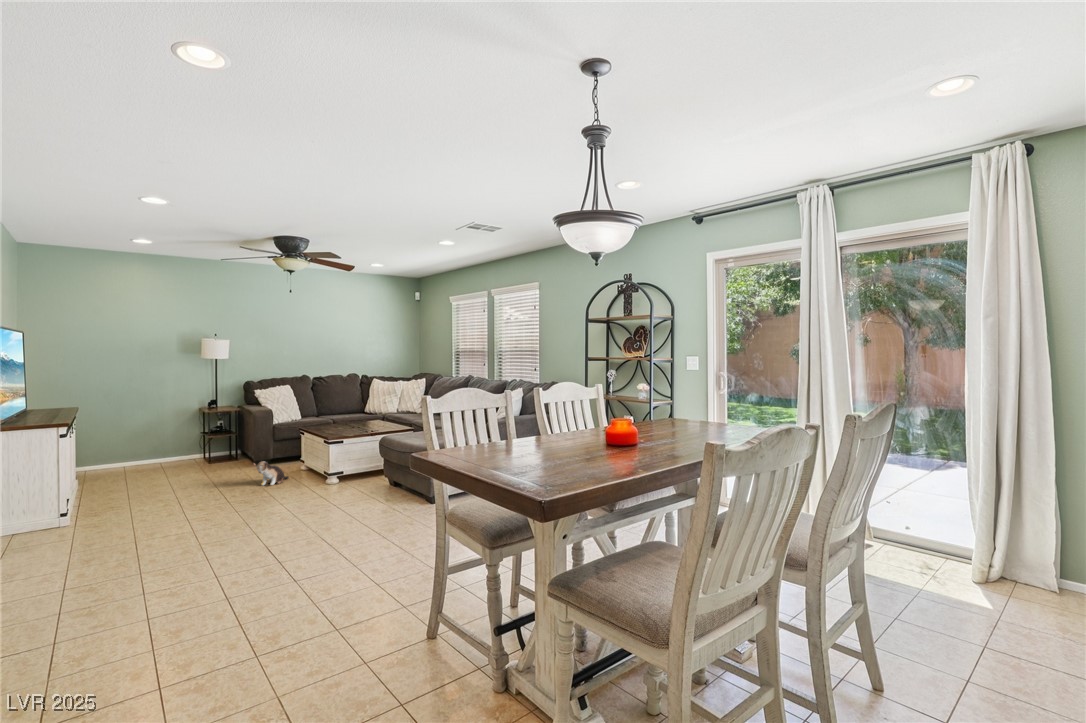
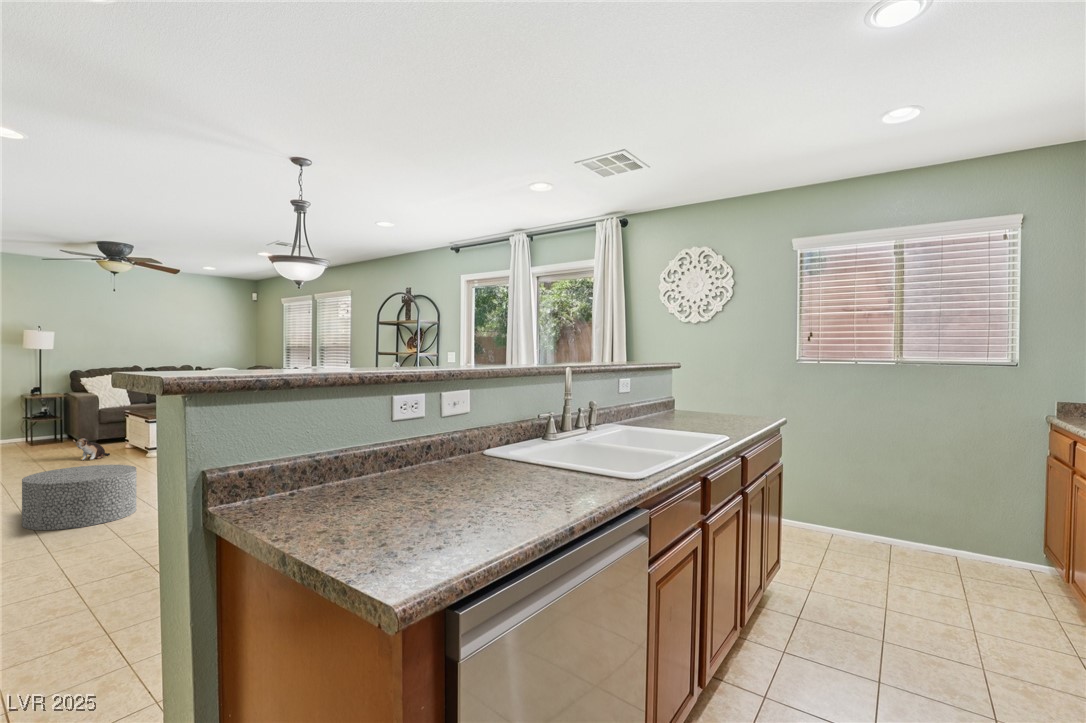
ottoman: none [214,514,348,621] -> present [22,465,137,530]

